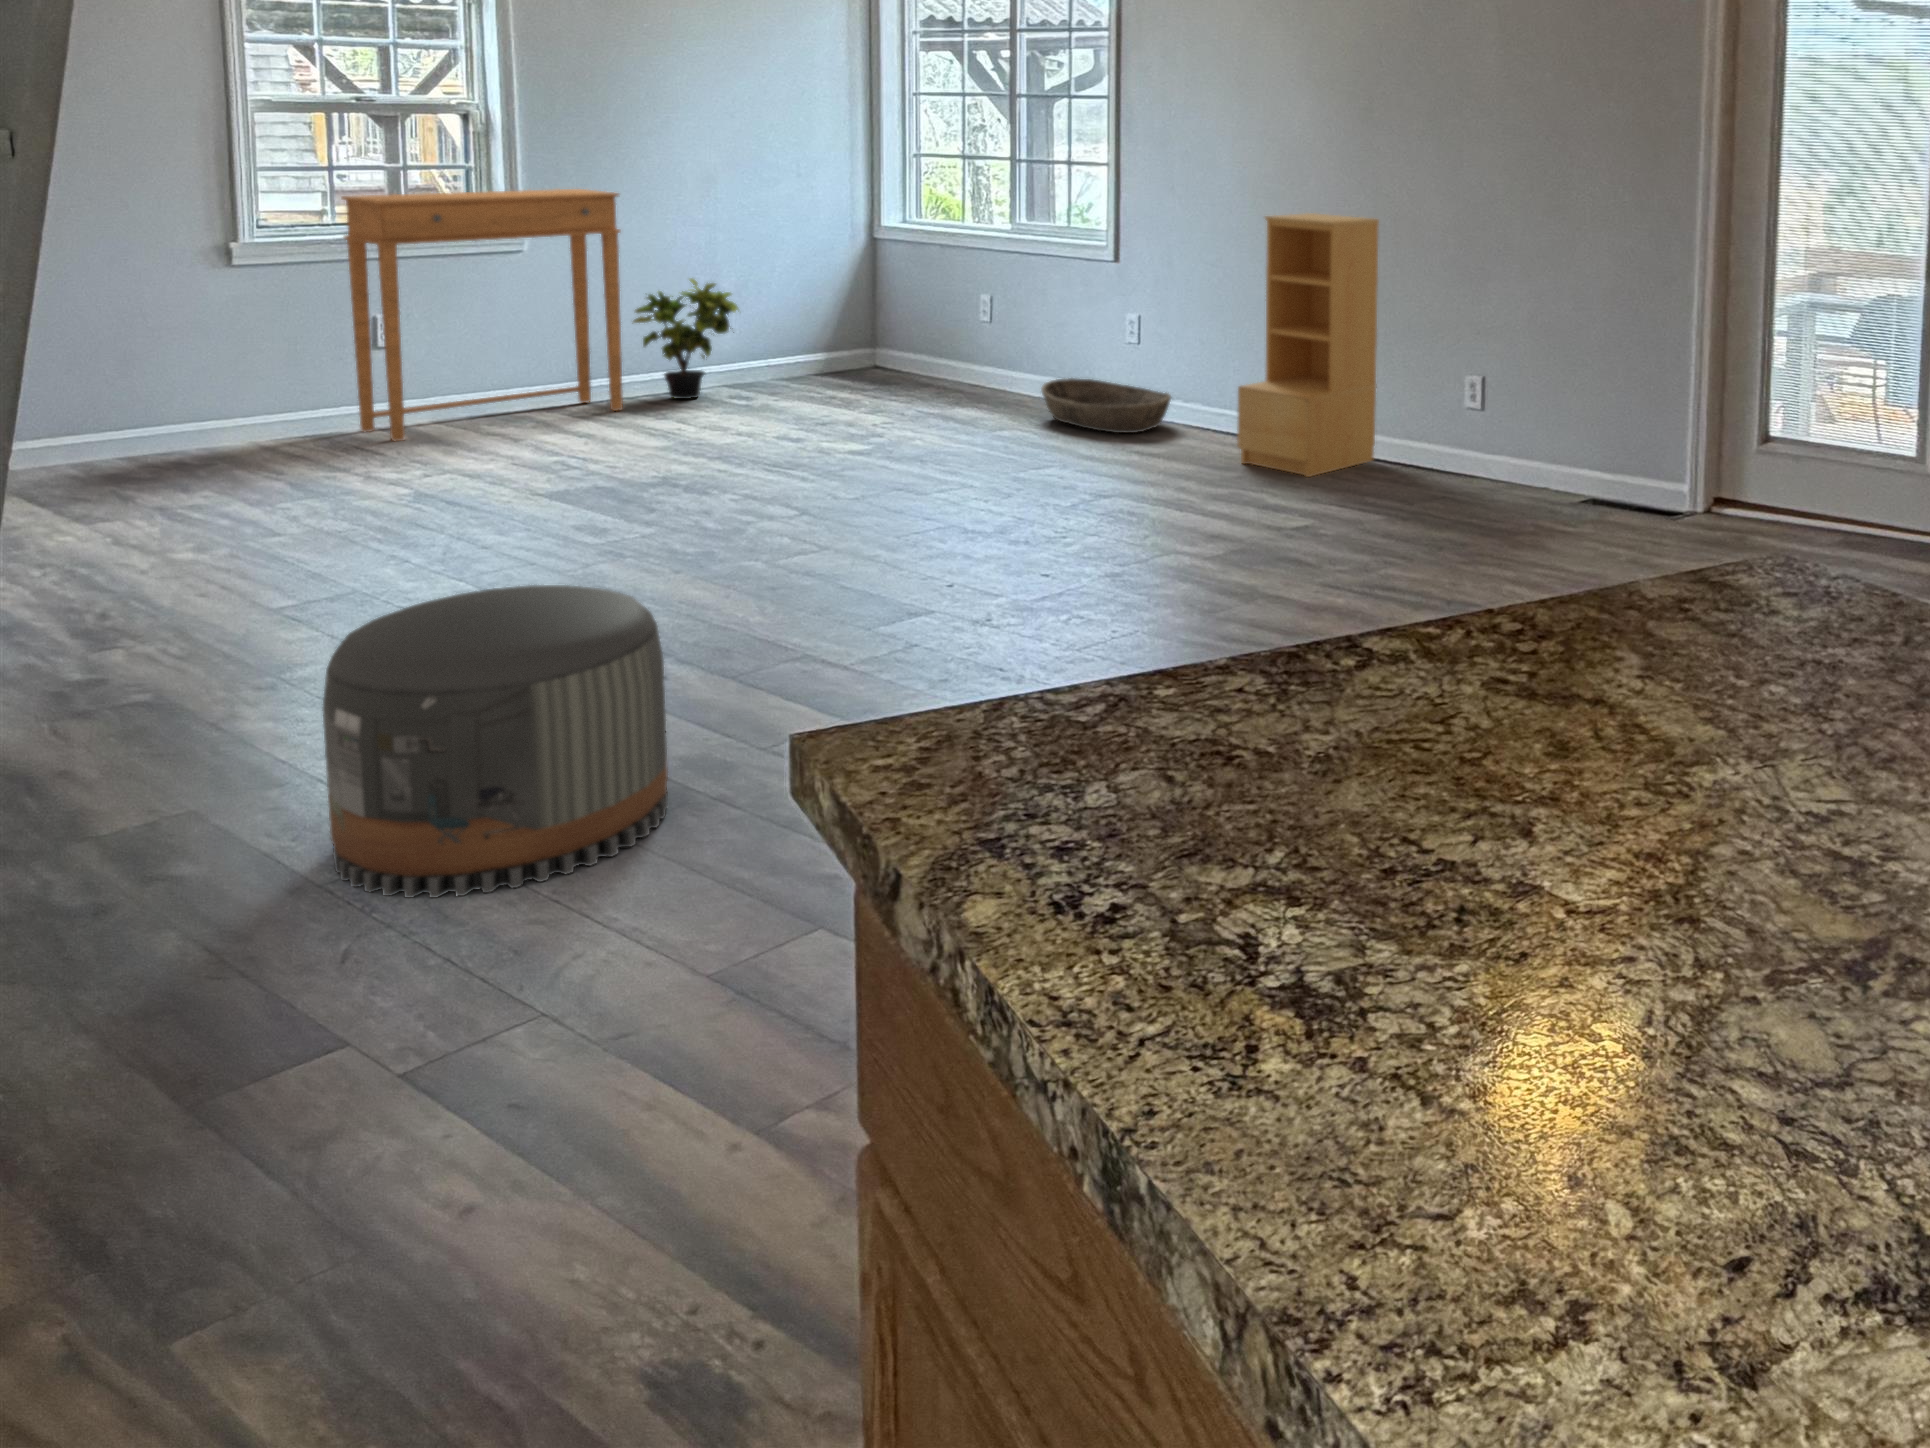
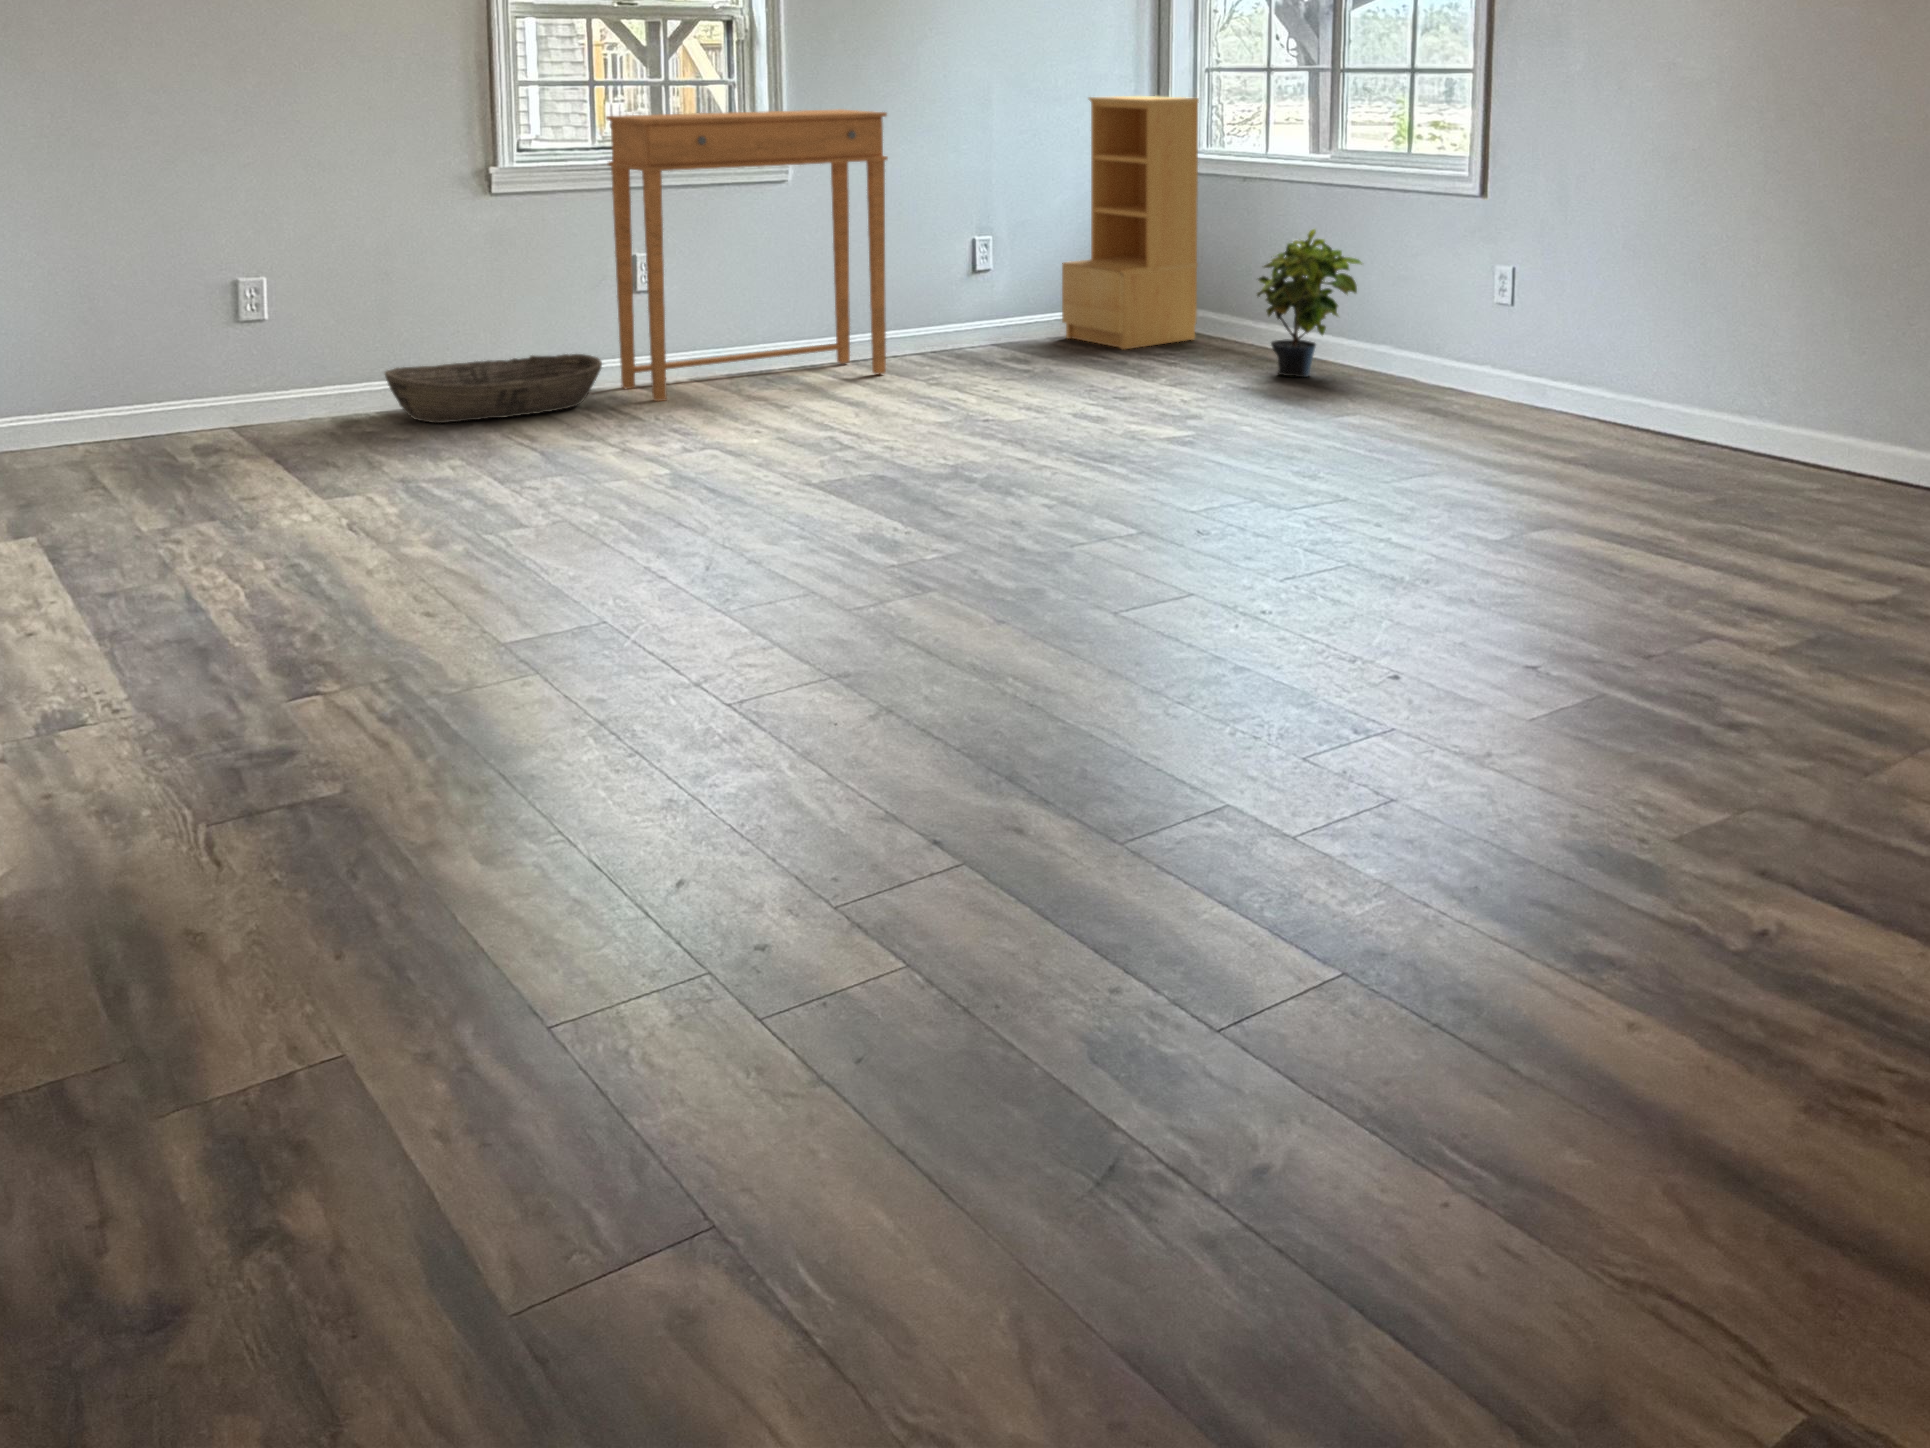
bookshelf: present [1237,213,1379,477] -> present [1062,96,1199,350]
potted plant: present [633,278,738,399] -> present [1257,229,1362,377]
basket: present [1041,378,1171,433] -> present [385,354,602,423]
pouf: present [322,585,668,898] -> none [640,654,1117,1195]

